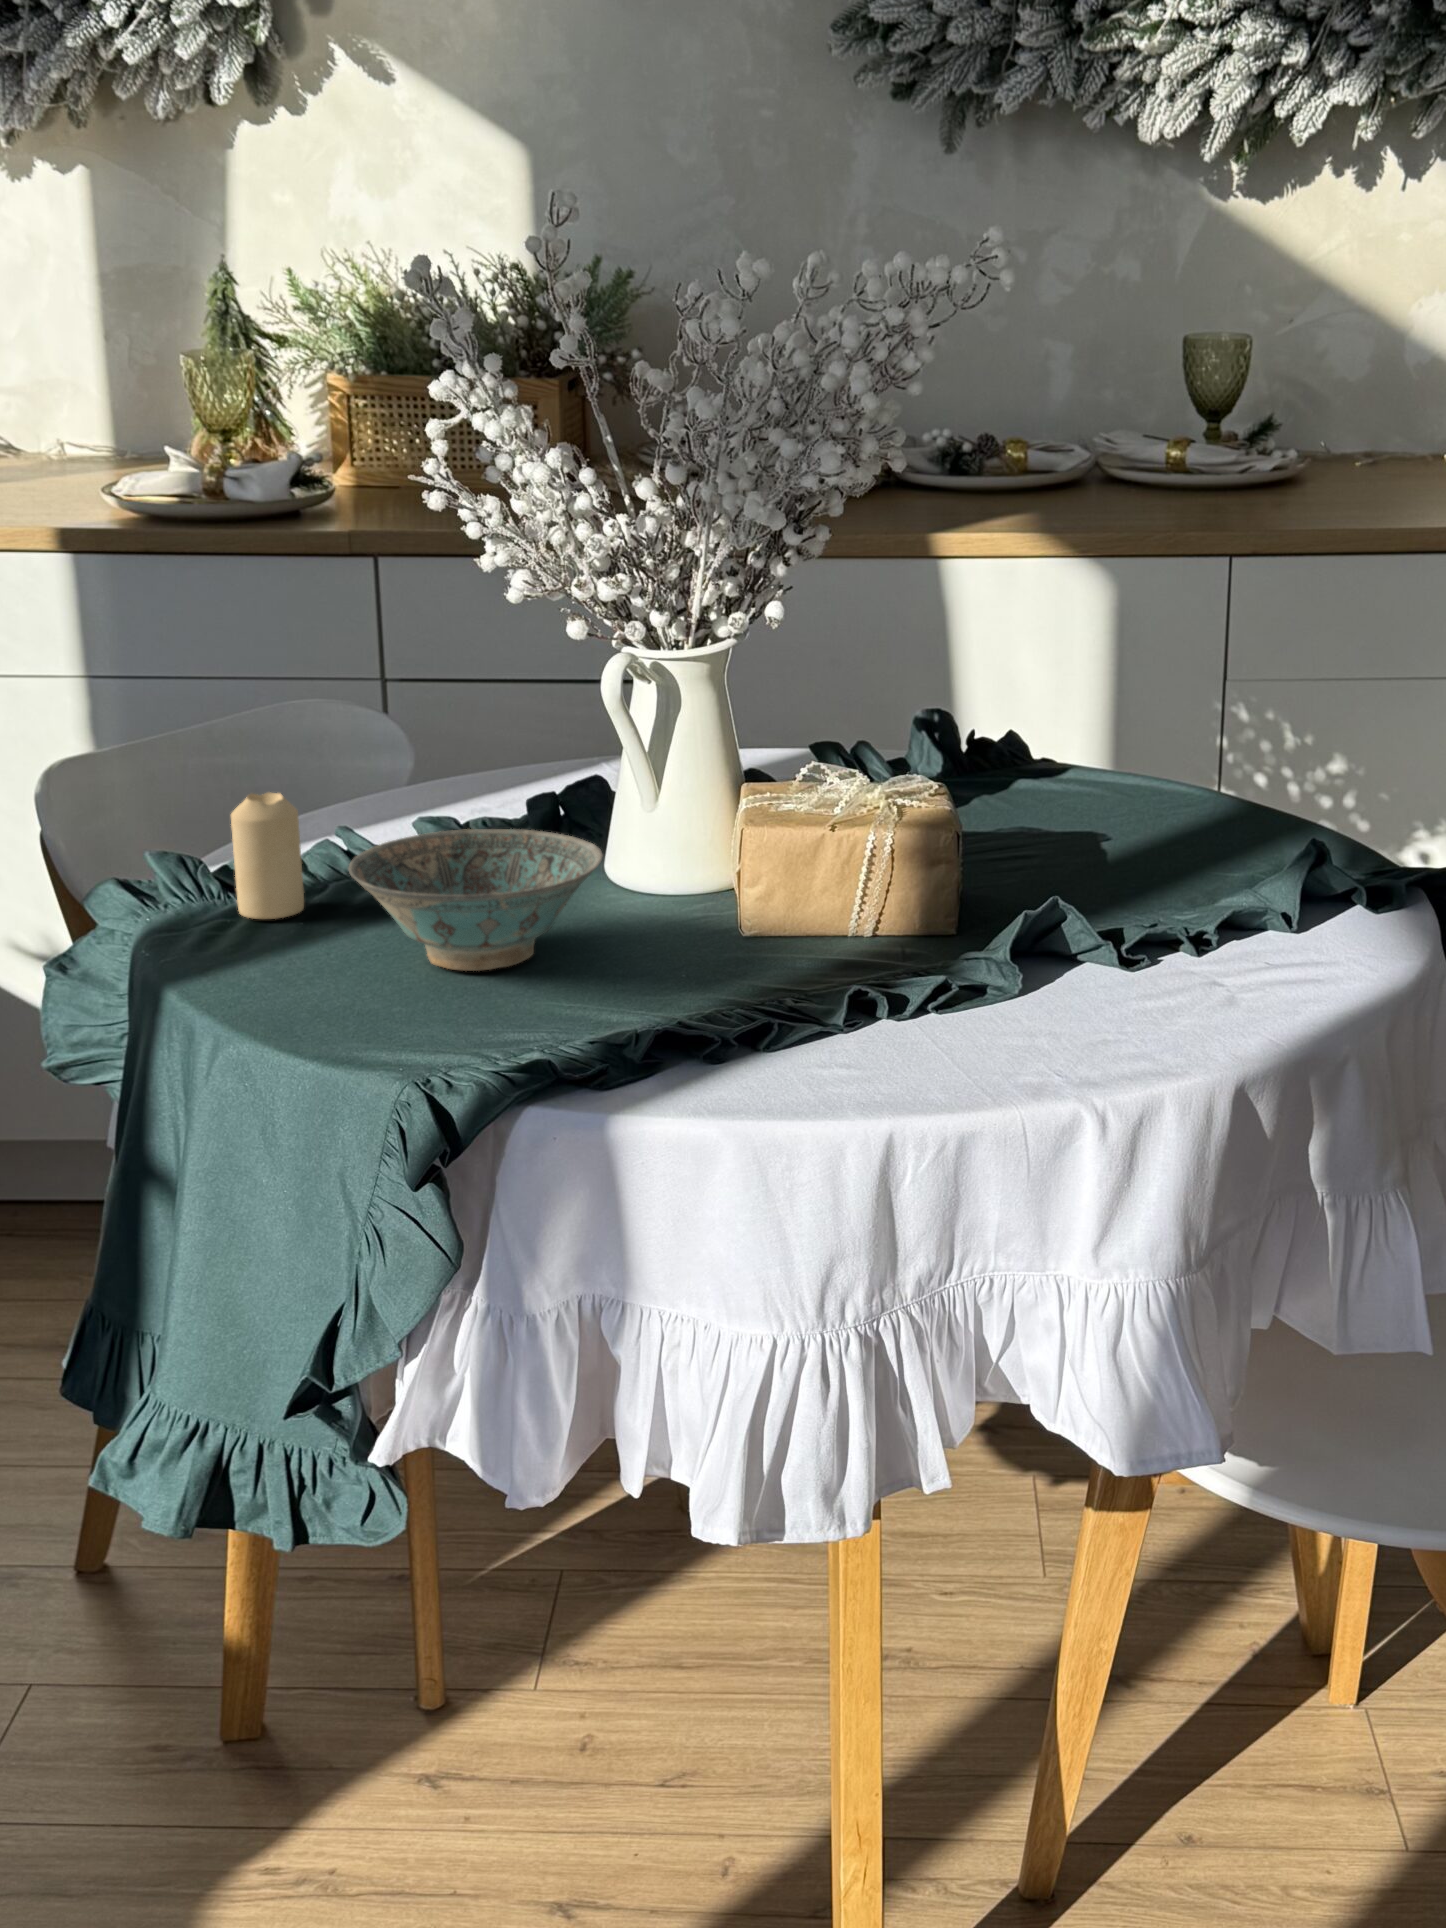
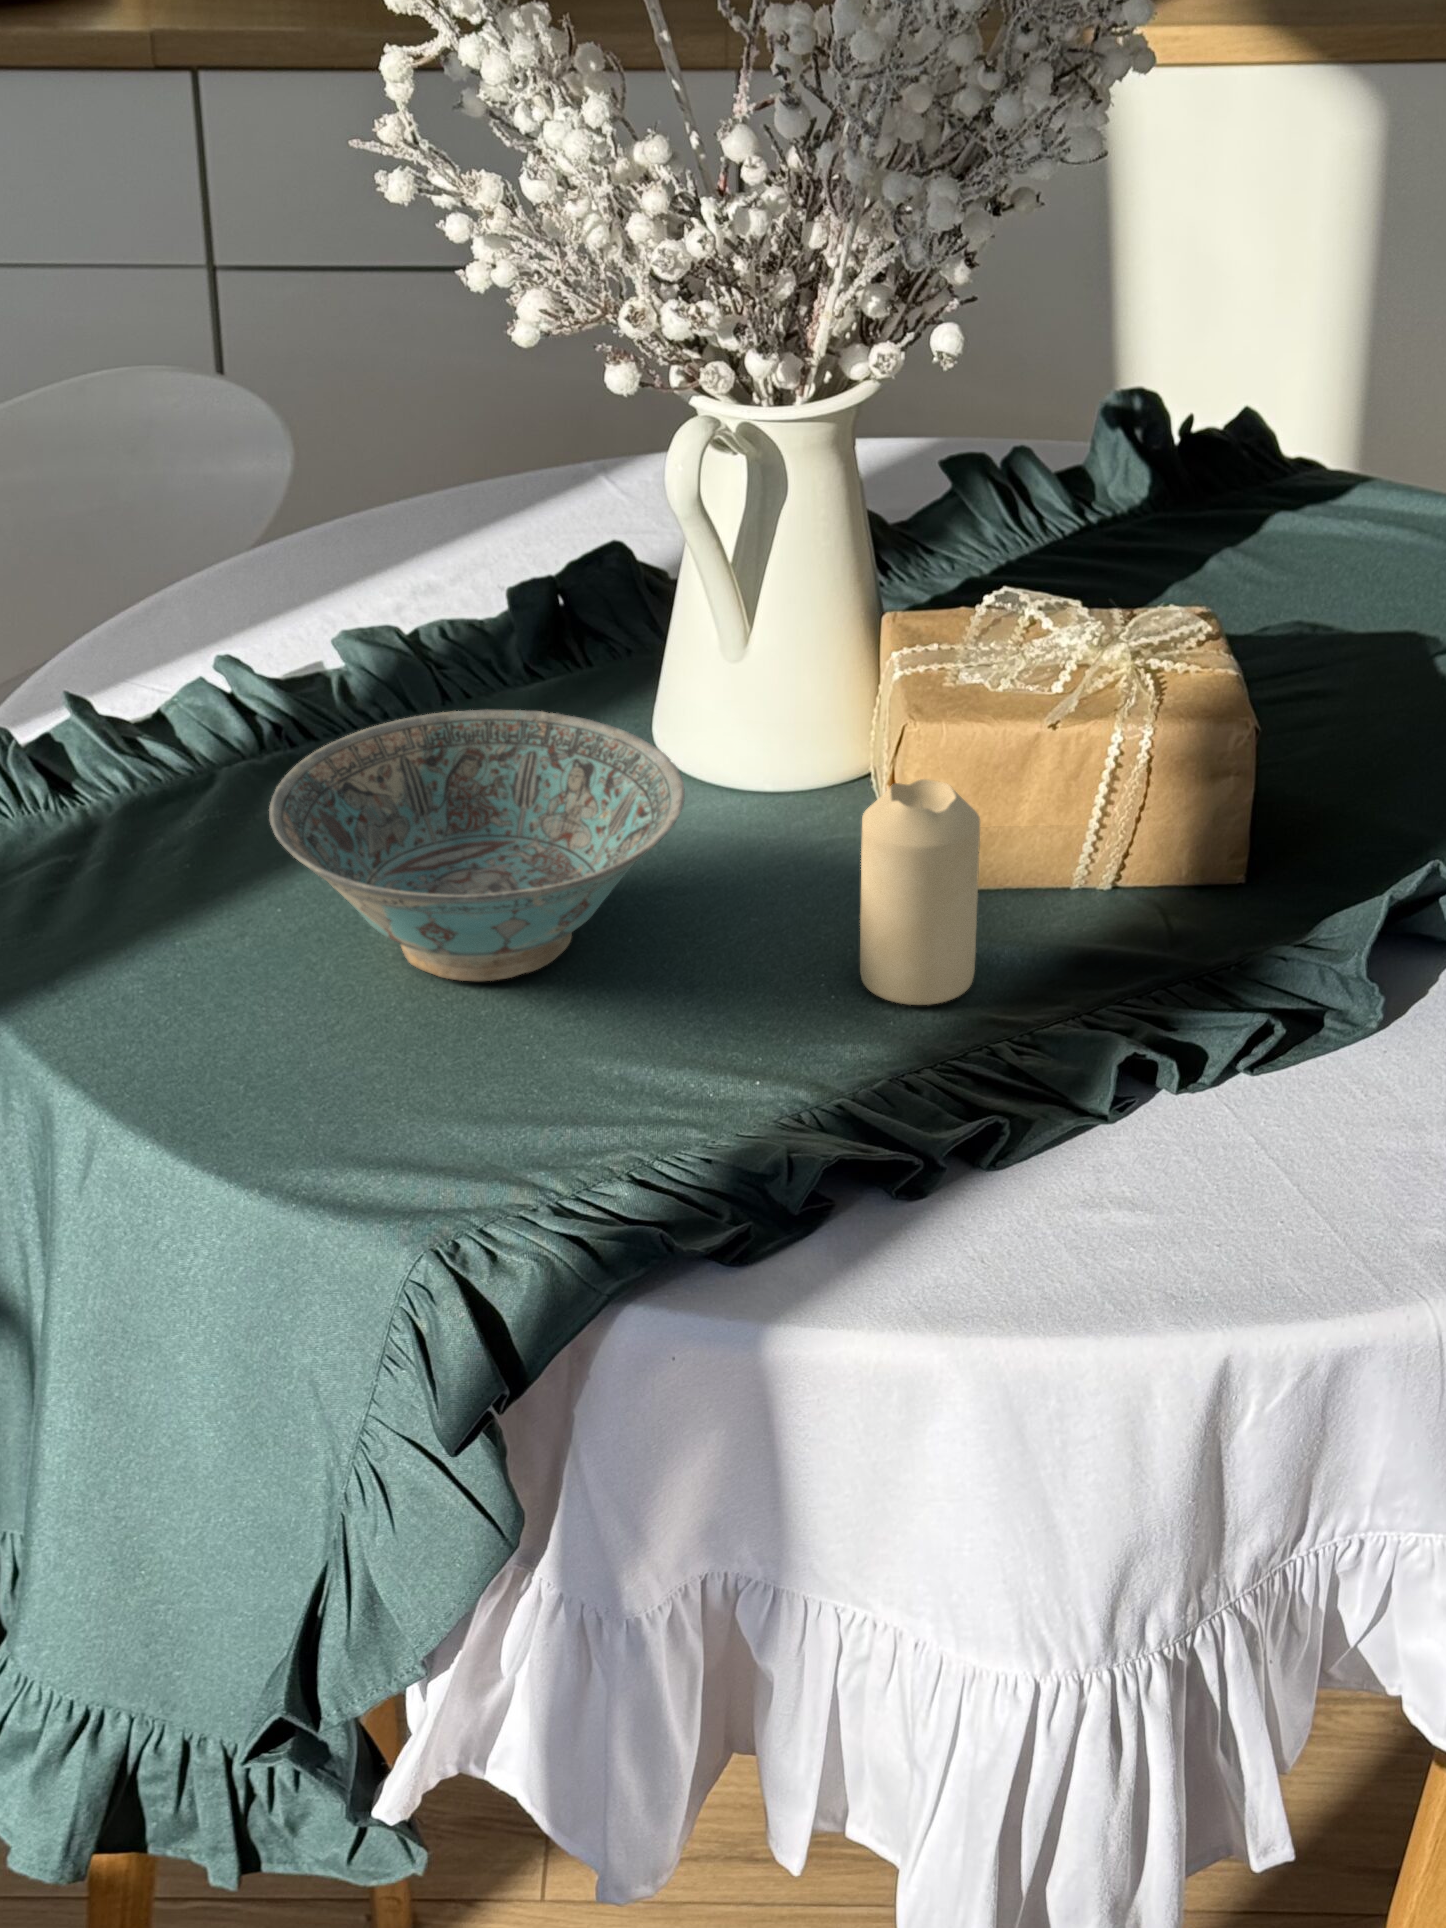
candle: present [231,793,304,919] -> present [860,779,980,1005]

